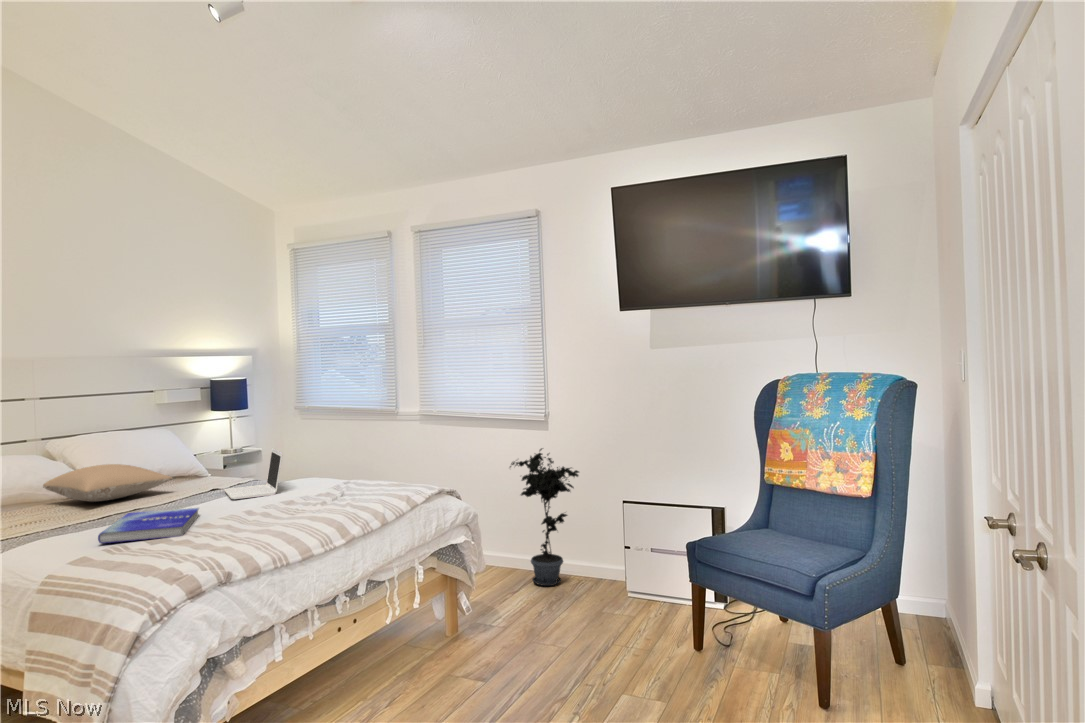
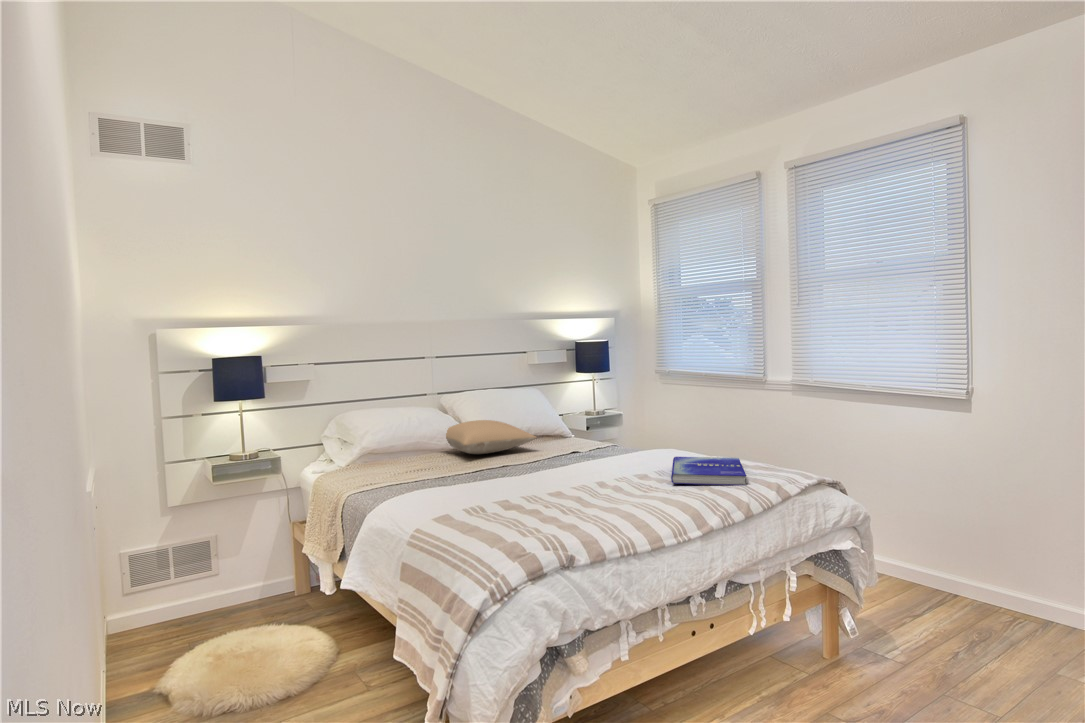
laptop: present [225,448,282,499] -> none [582,414,636,466]
potted plant: present [510,448,579,586] -> none [911,435,1026,618]
book: present [98,508,199,543] -> present [671,457,746,486]

